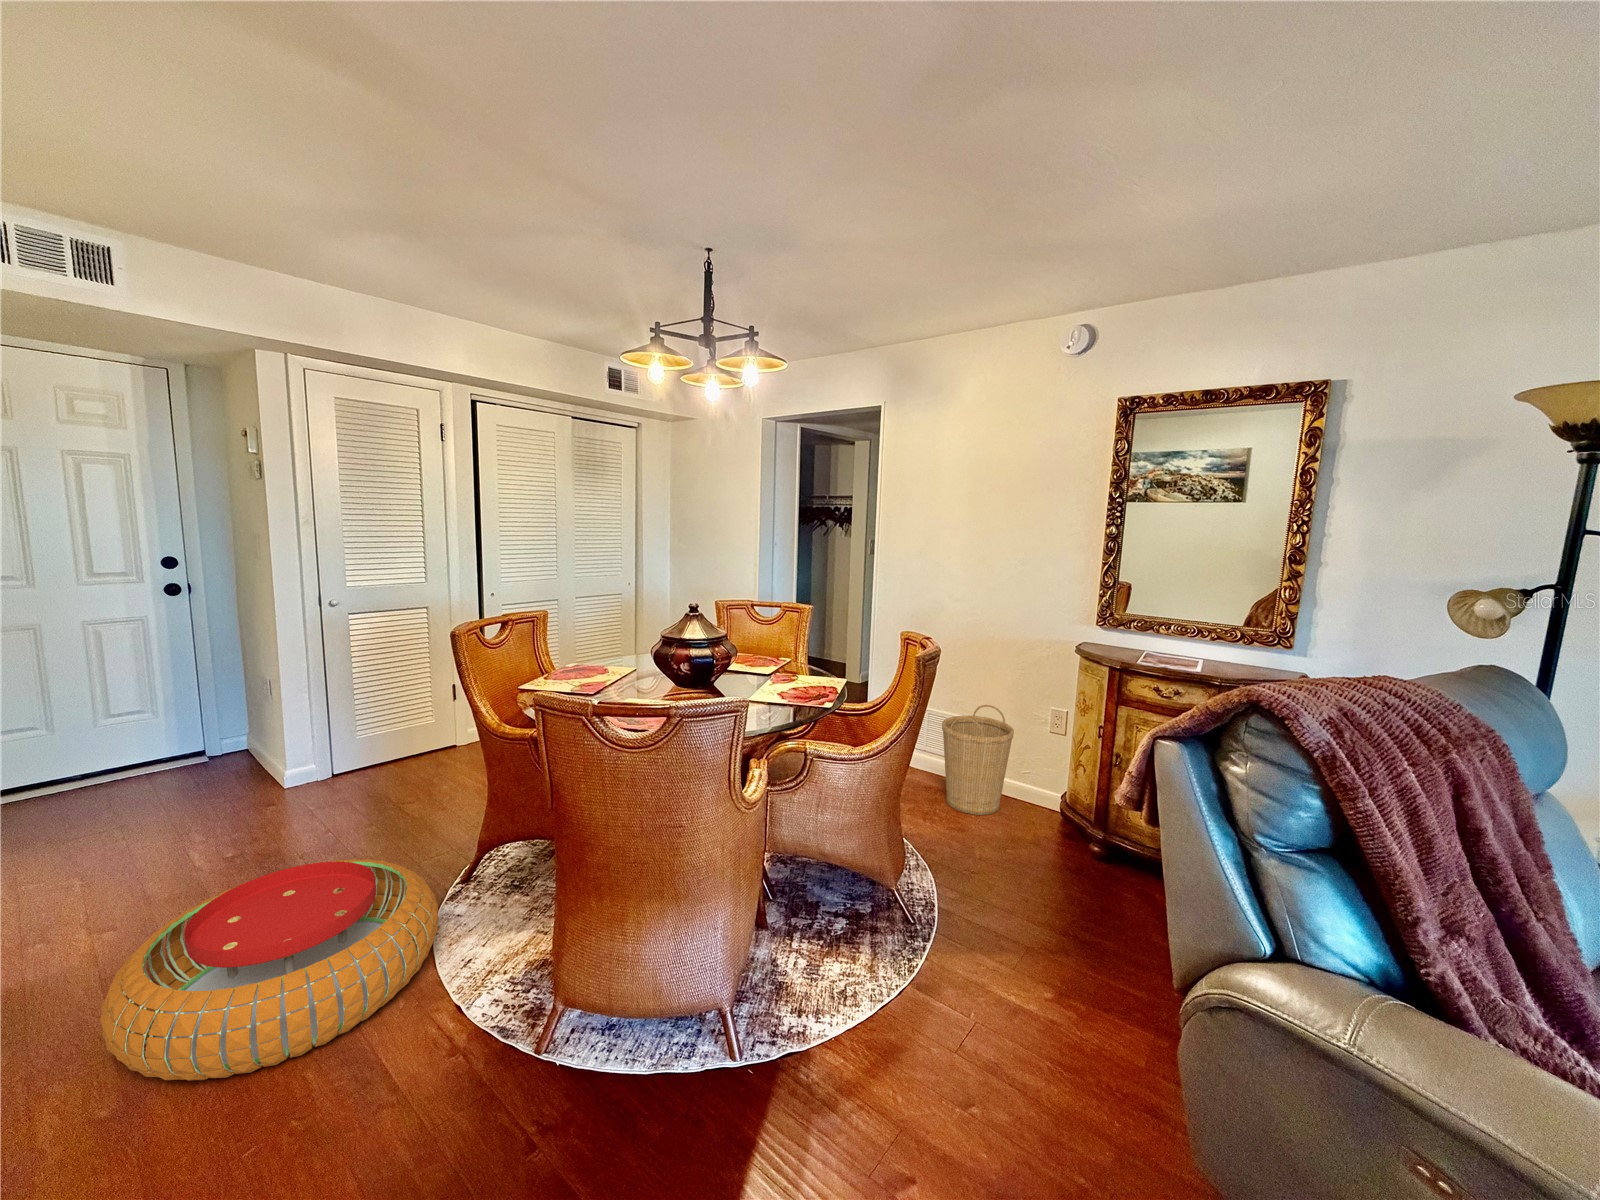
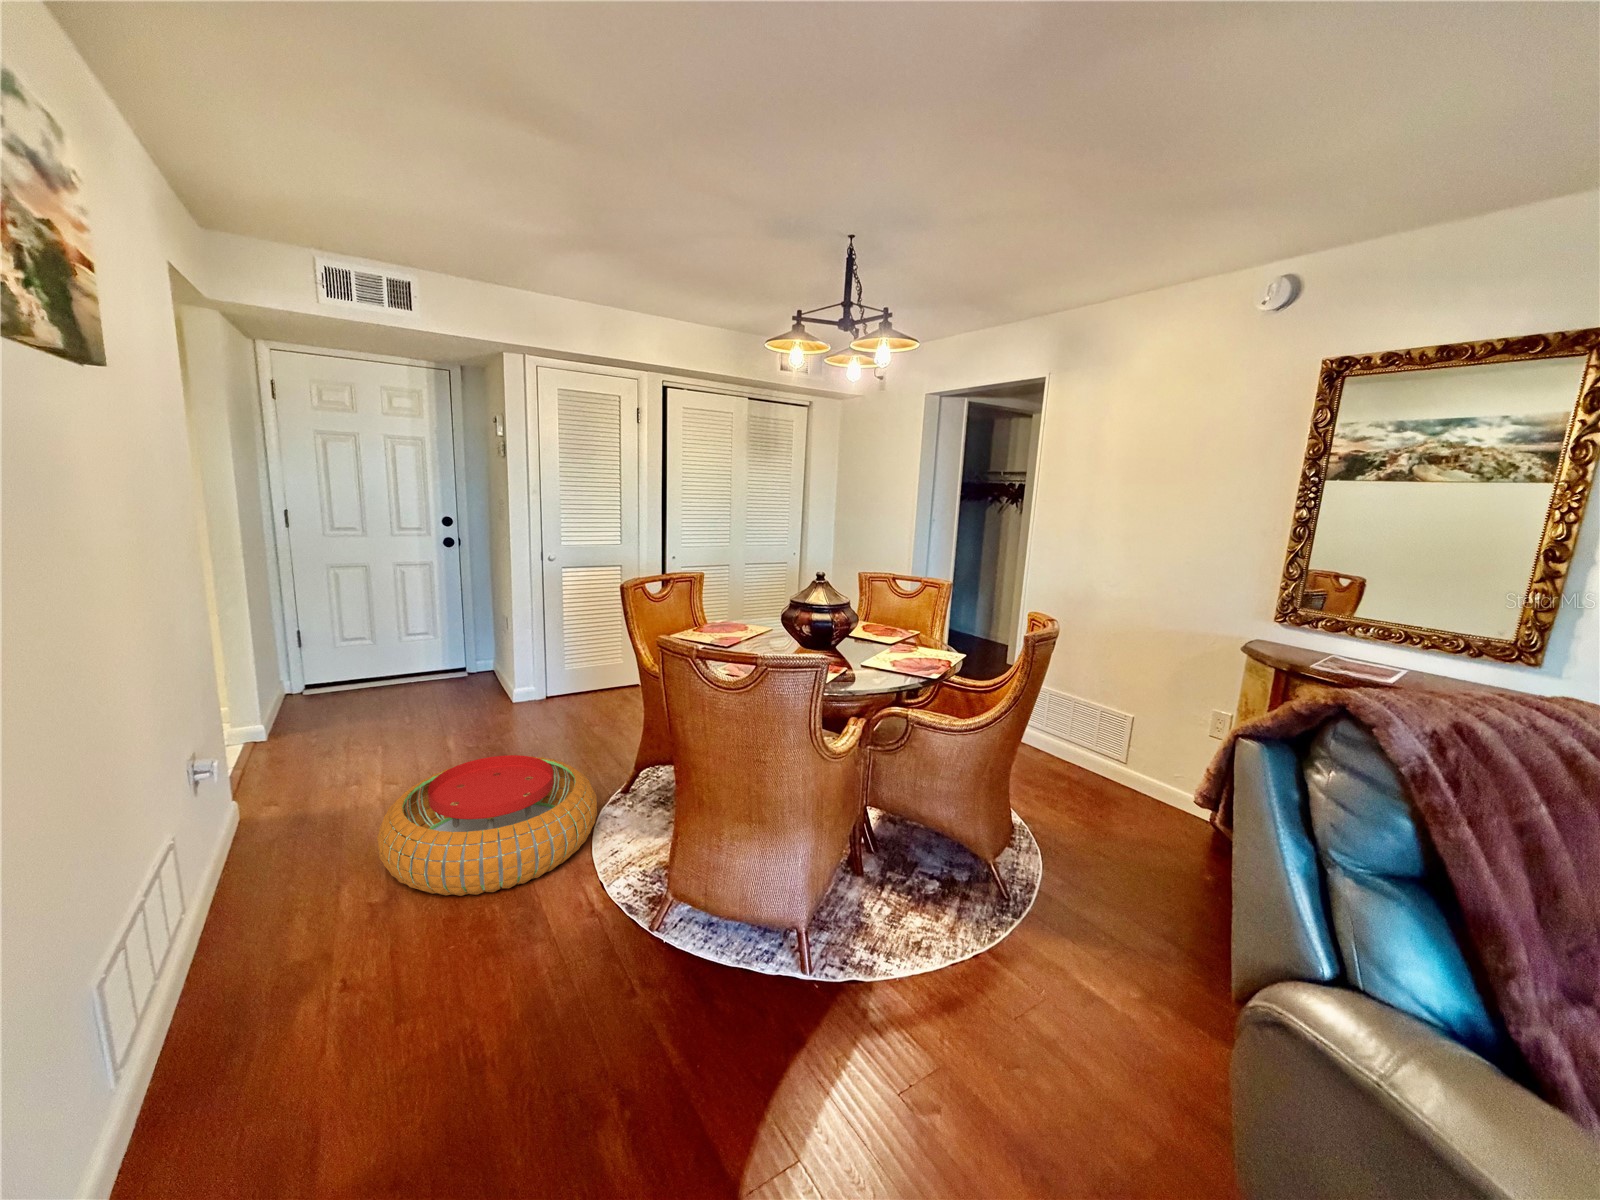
basket: present [942,705,1014,815] -> none [1079,699,1161,813]

